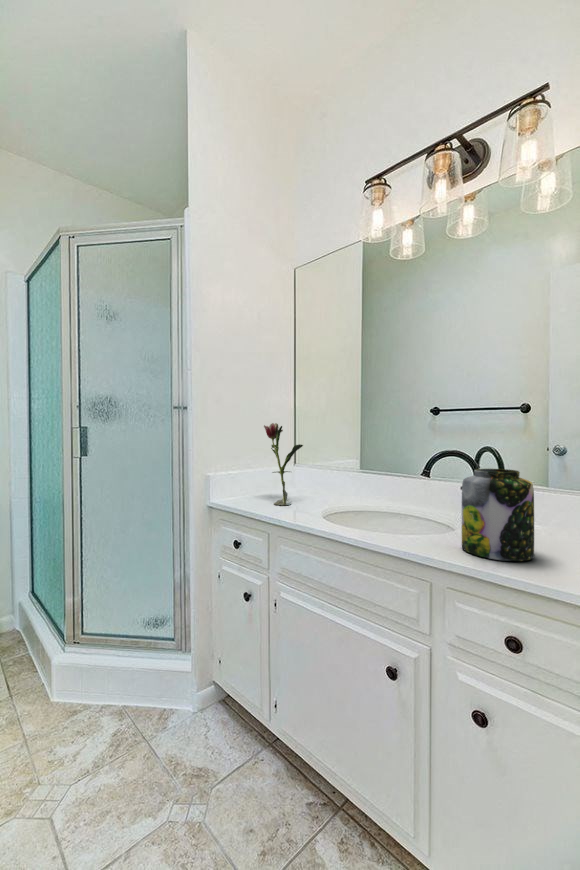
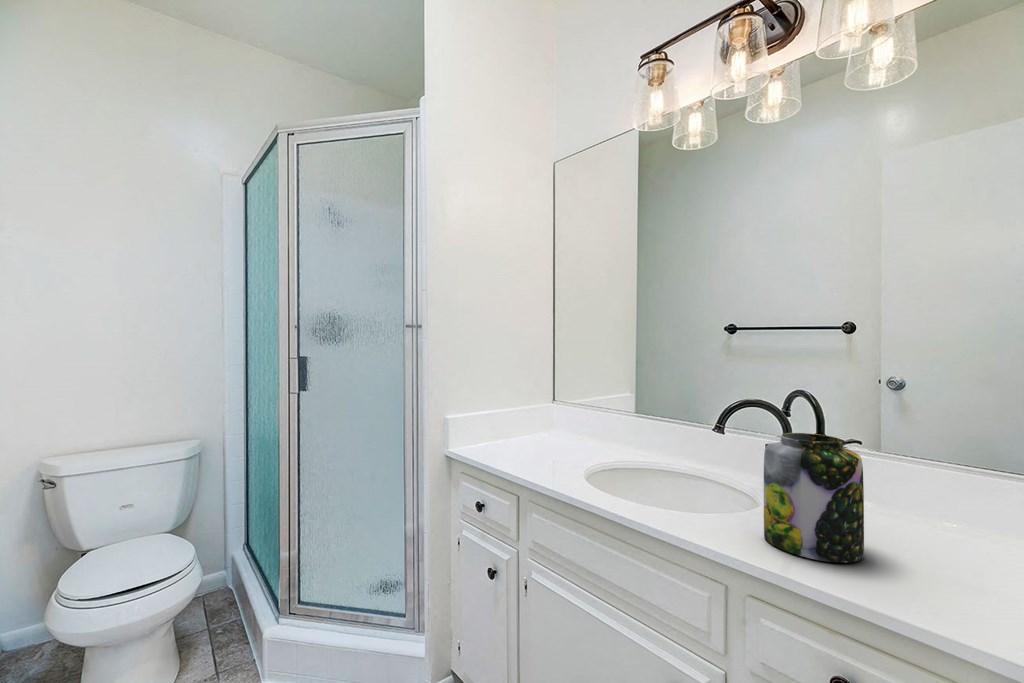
flower: present [264,423,303,505] -> none [514,355,563,460]

